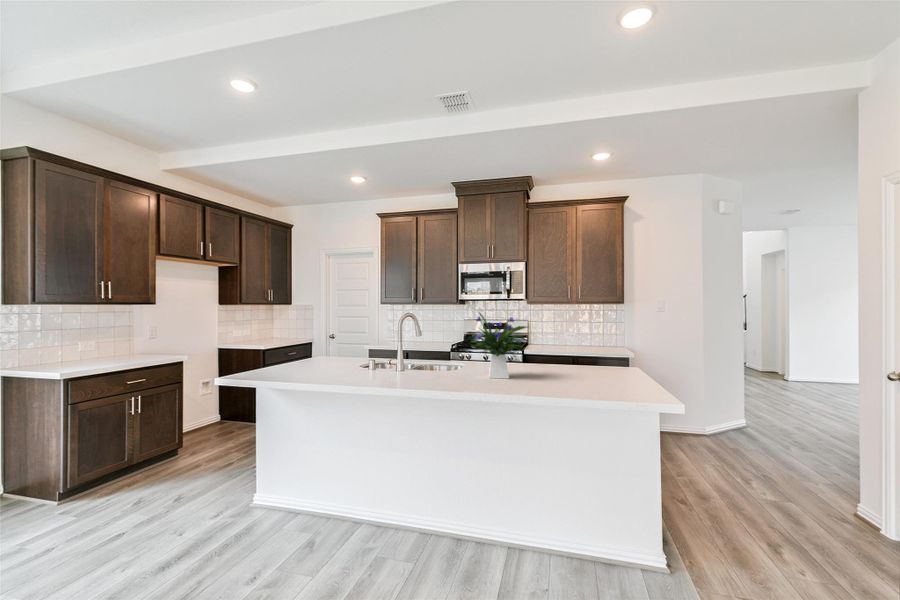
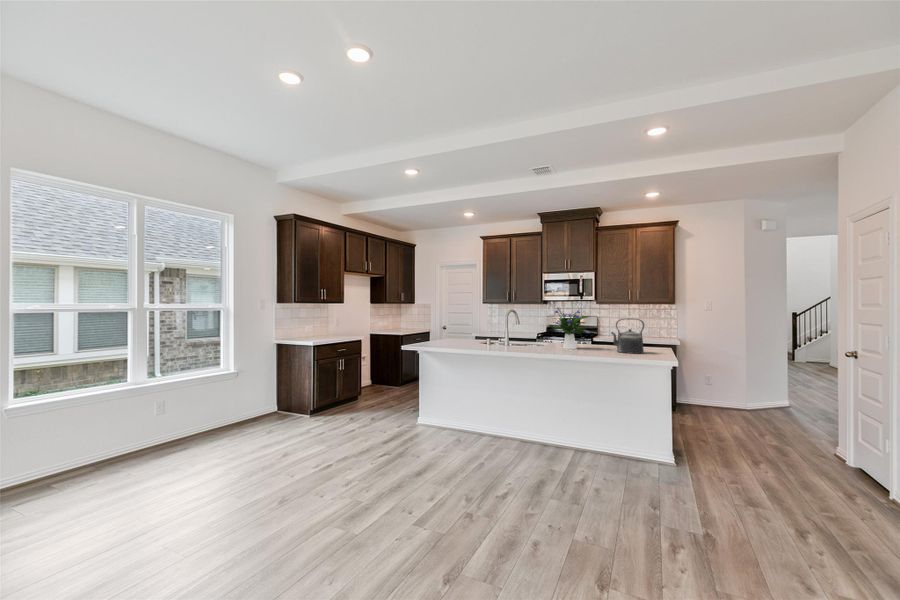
kettle: none [563,331,612,387] -> present [611,319,644,354]

